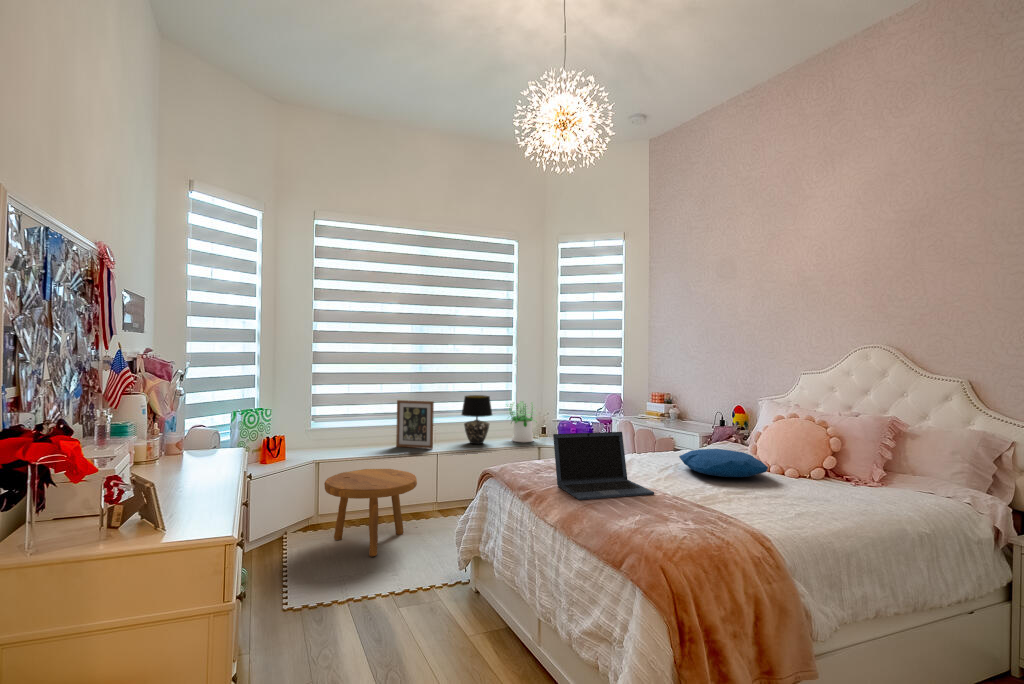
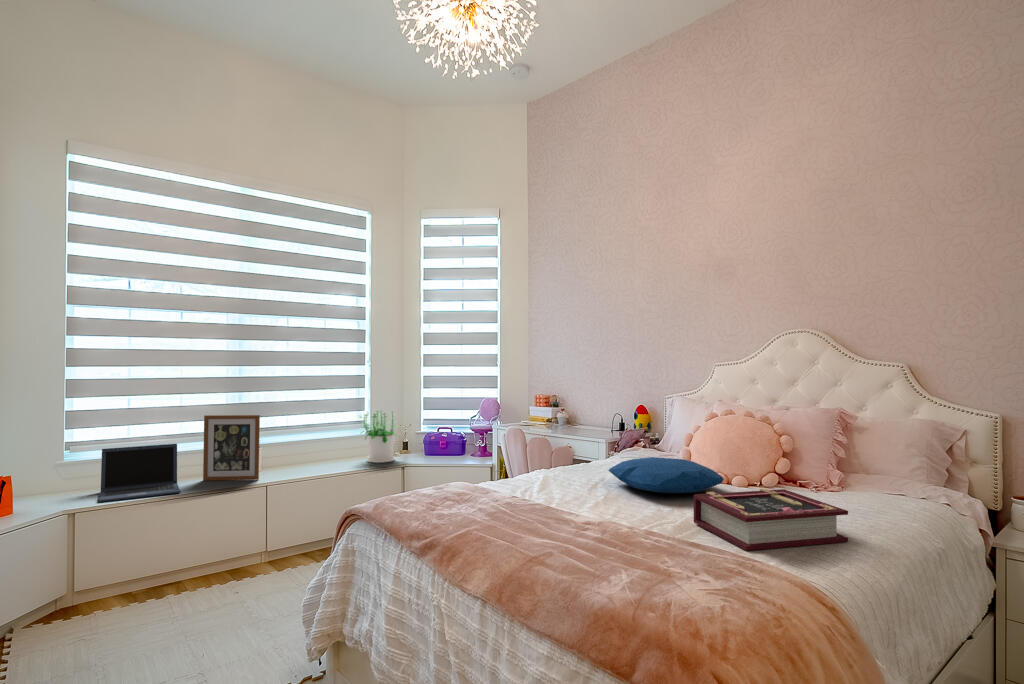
table lamp: present [462,395,492,444] -> none [299,405,342,469]
laptop: present [553,432,654,500] -> present [99,444,180,502]
footstool: present [324,469,417,556] -> none [78,514,237,655]
book: none [720,475,833,518] -> present [694,489,848,551]

